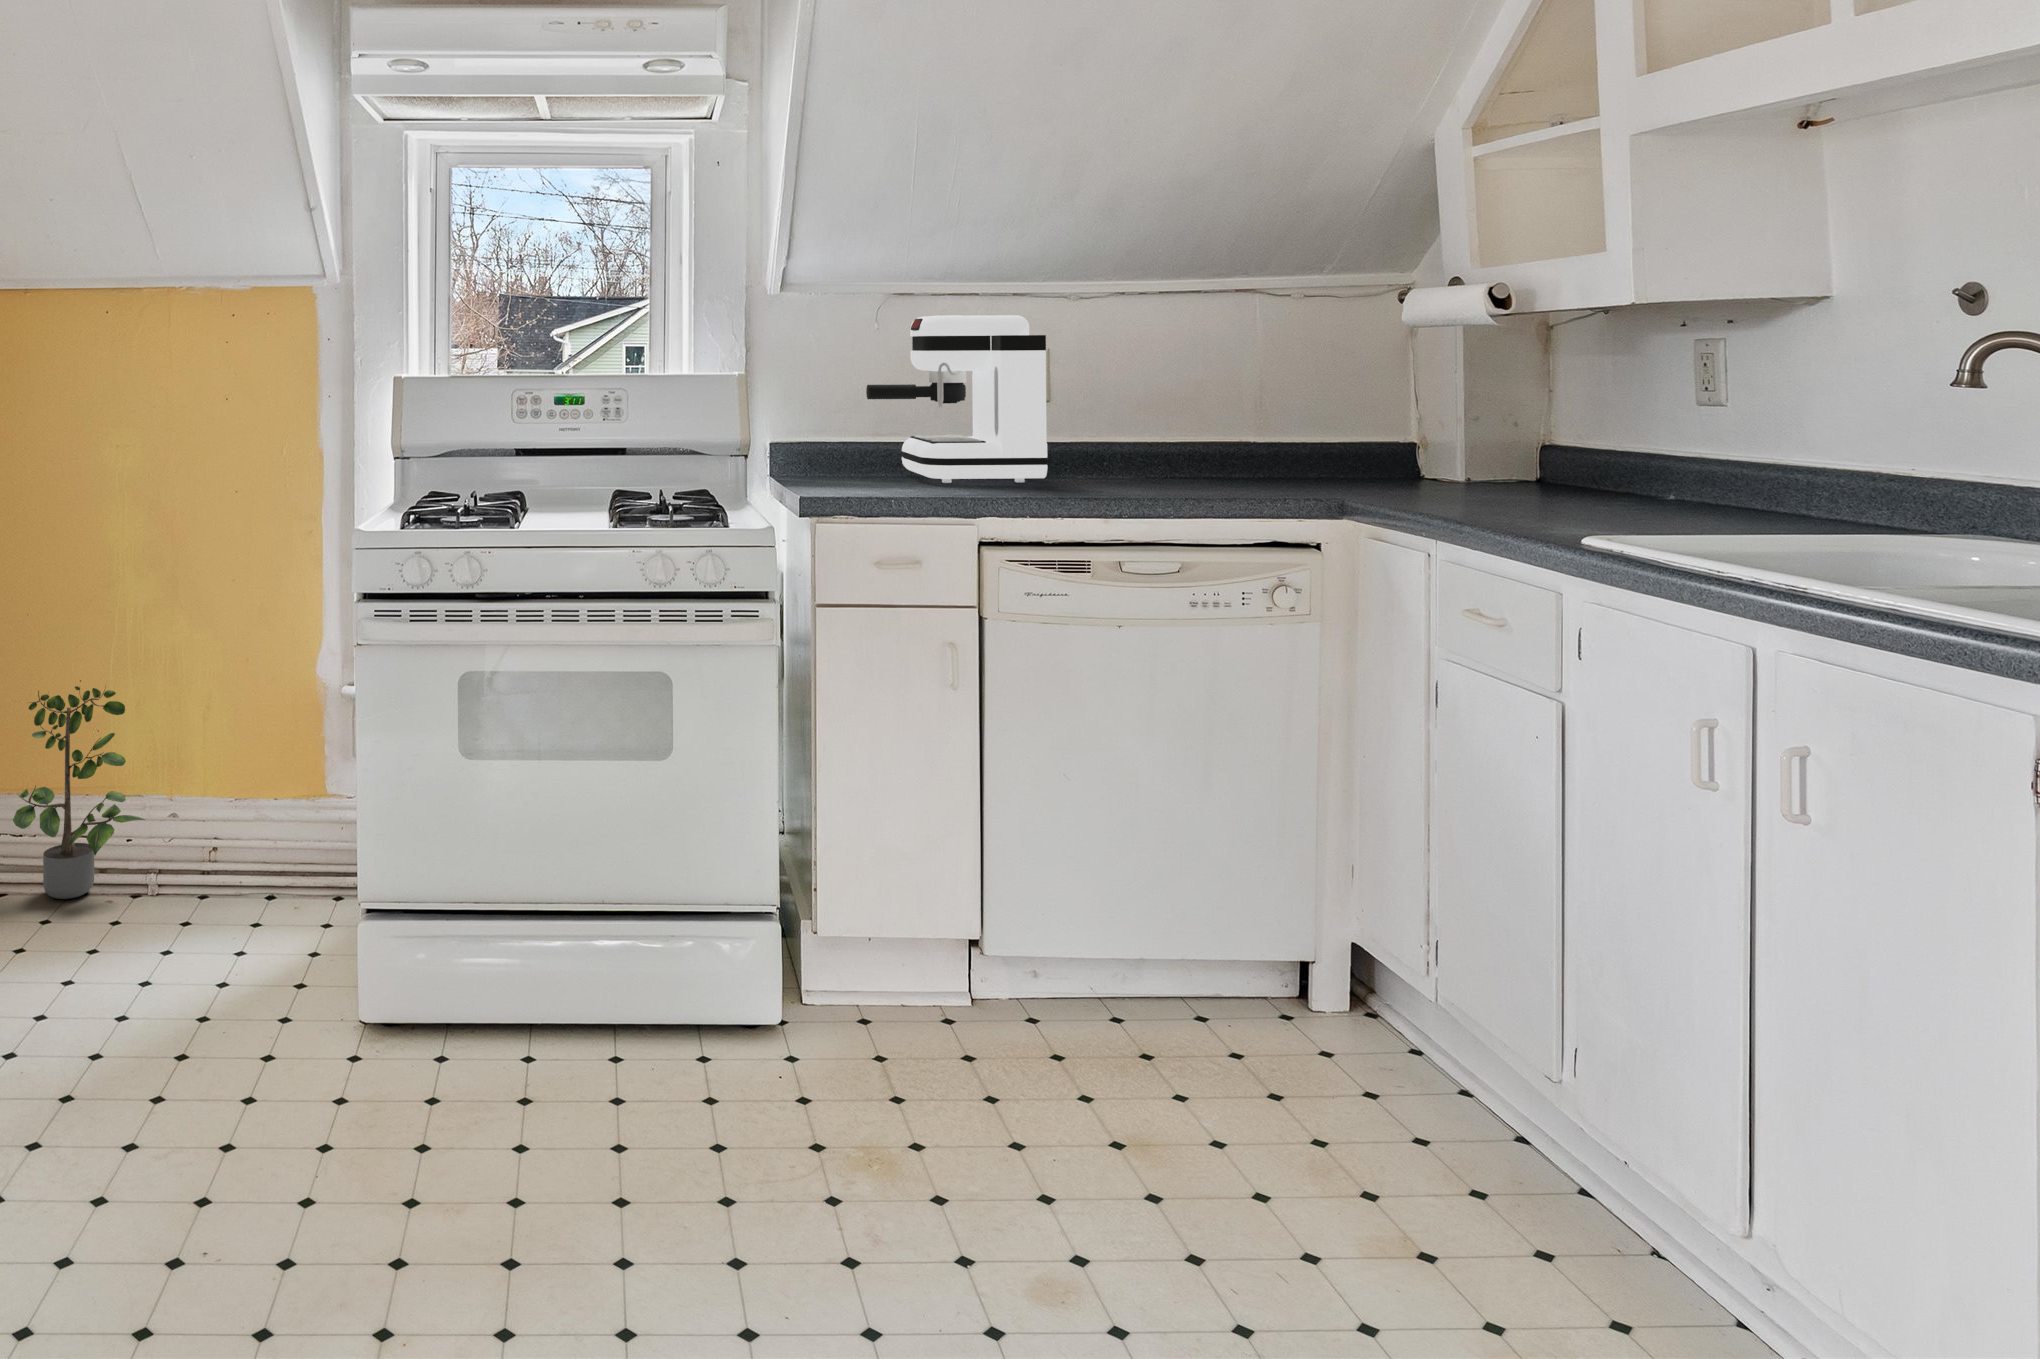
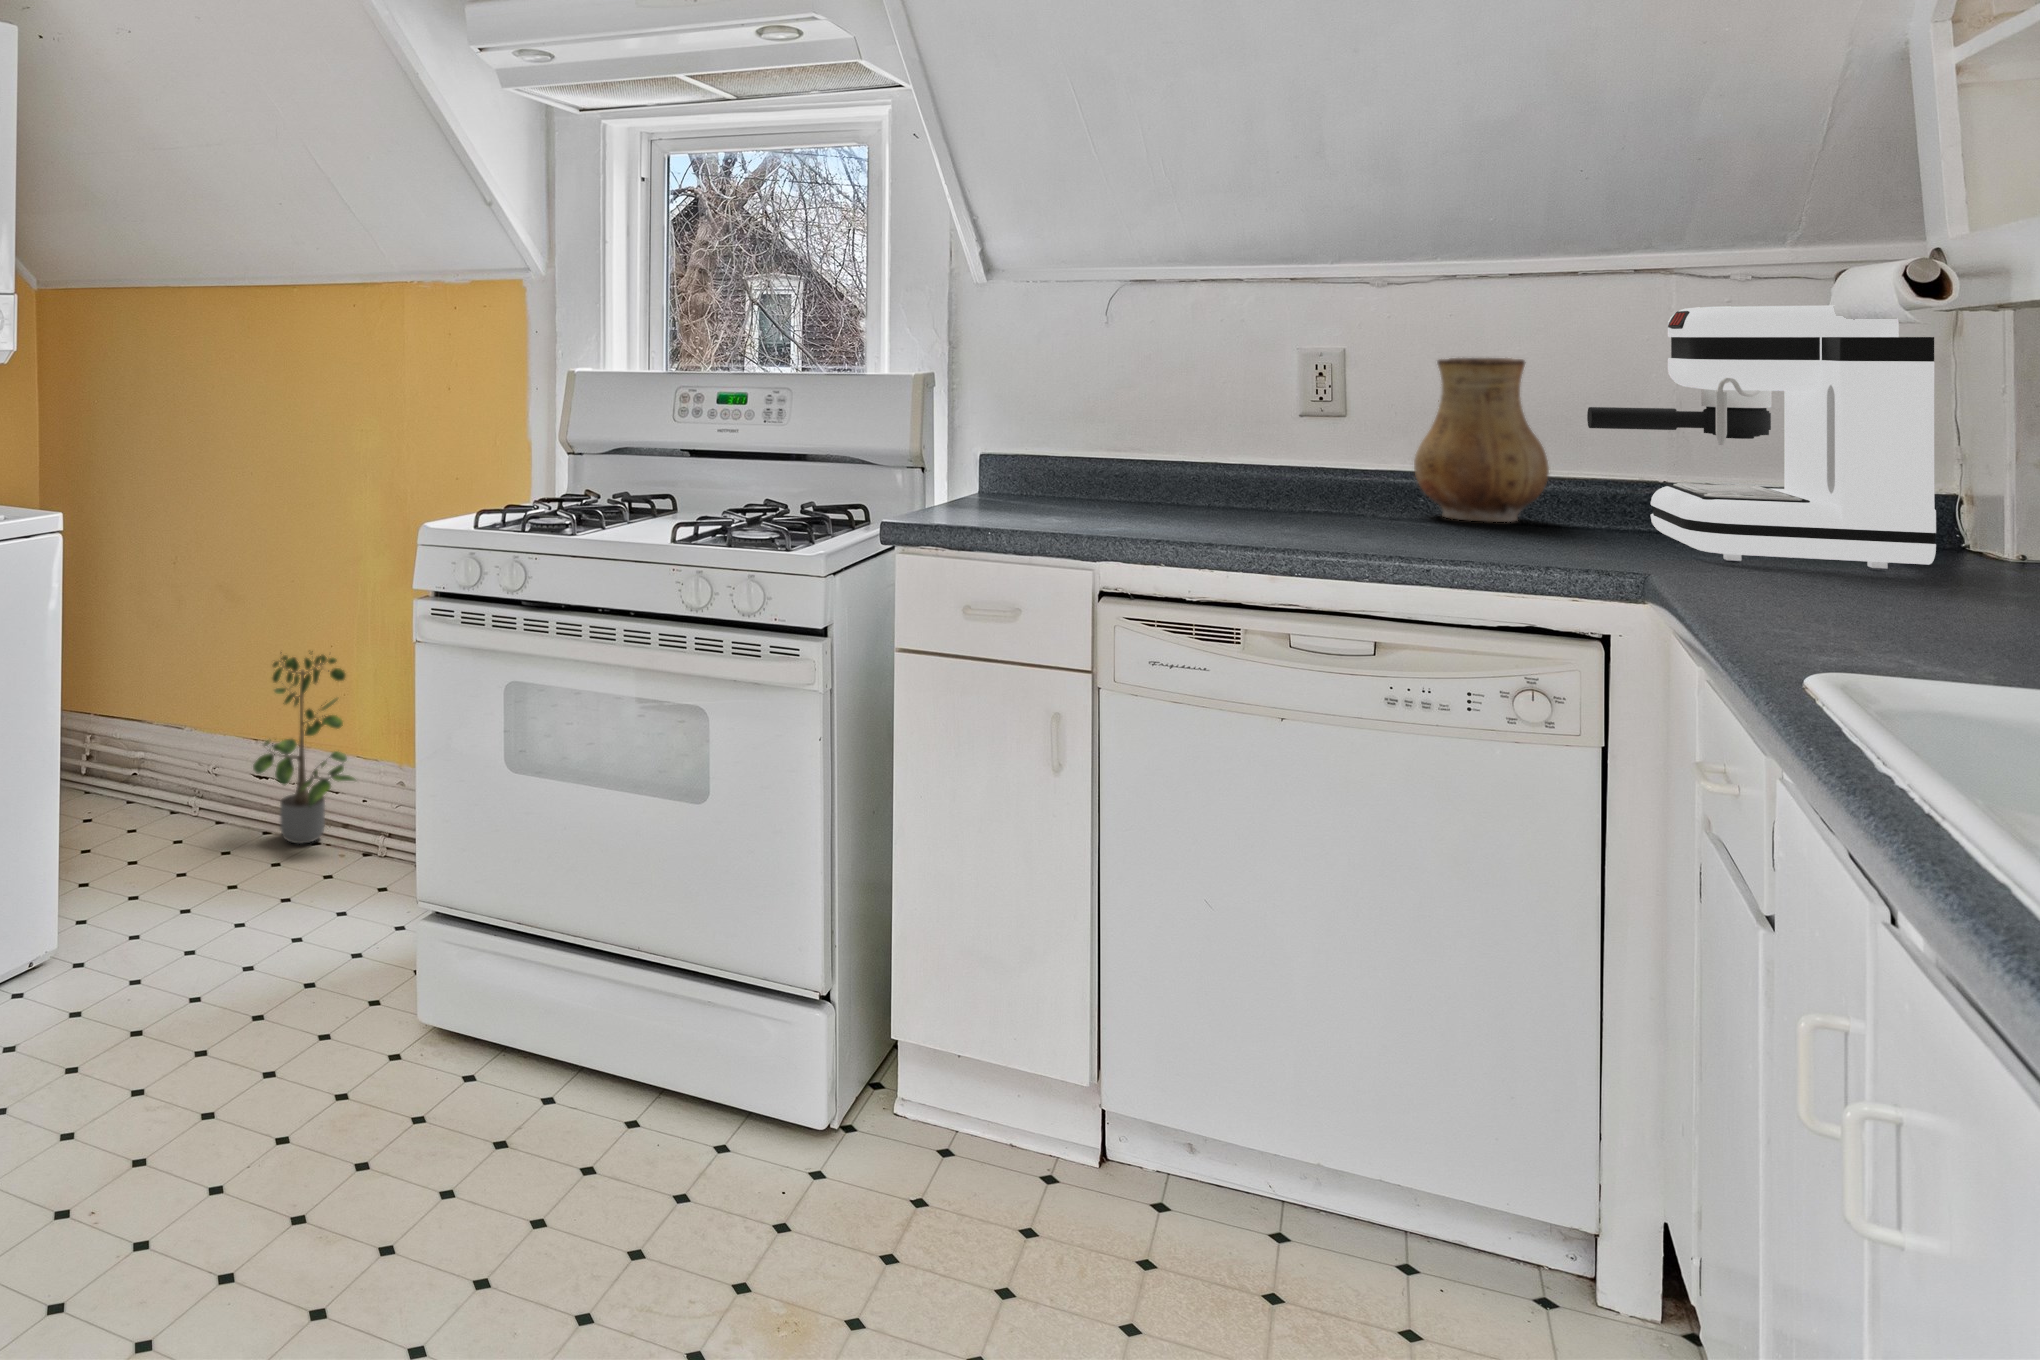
coffee maker: present [866,315,1047,483] -> present [1587,306,1936,569]
ceramic pitcher: none [1116,355,1205,476] -> present [1414,358,1549,522]

